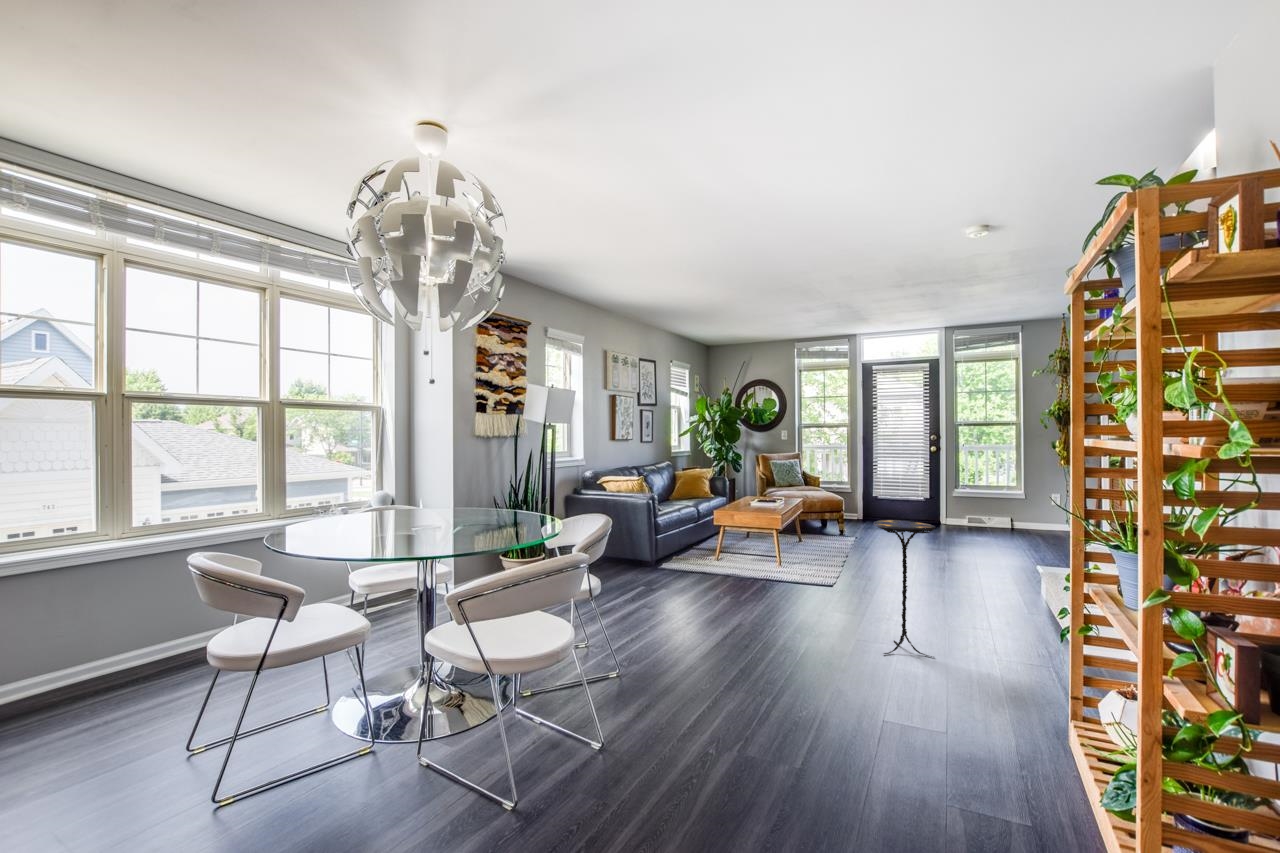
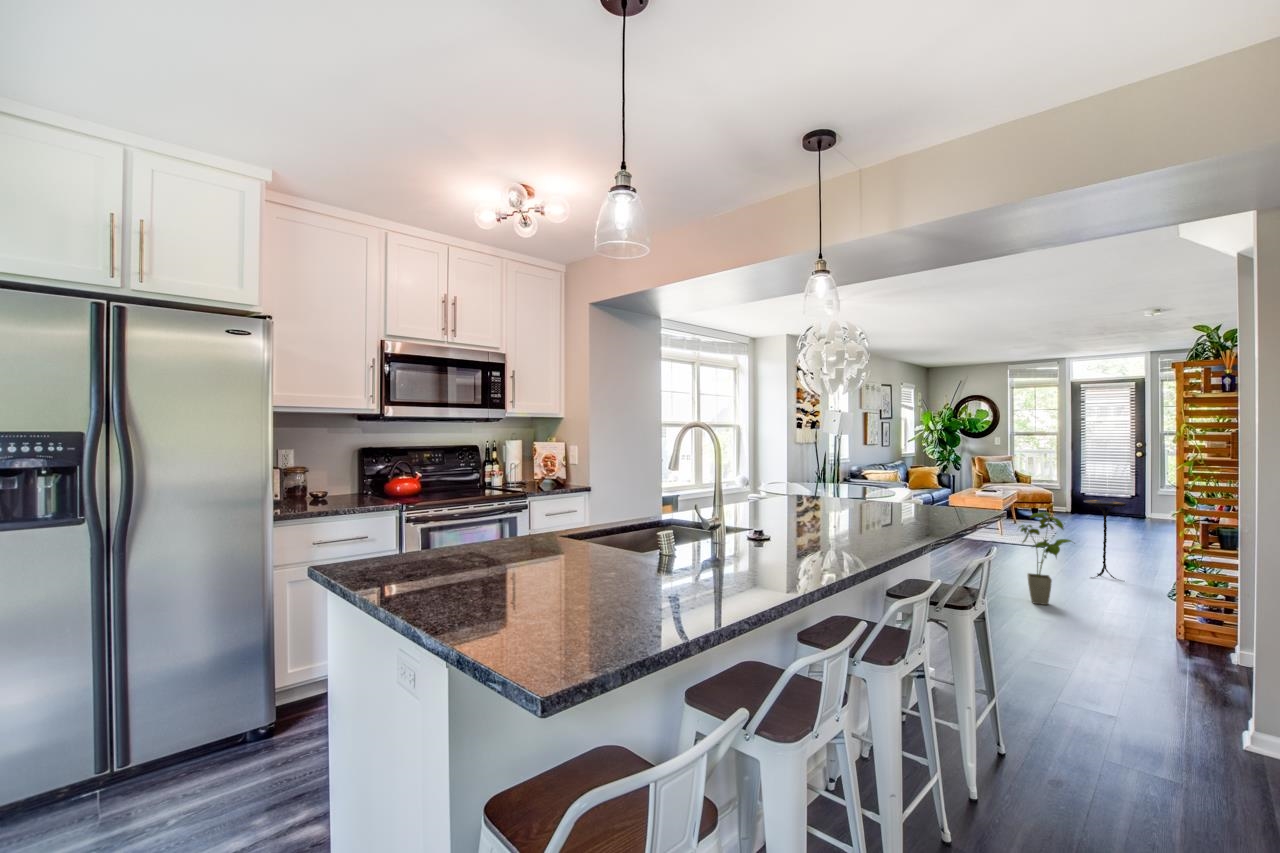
house plant: none [755,563,859,761] -> present [1019,512,1071,605]

